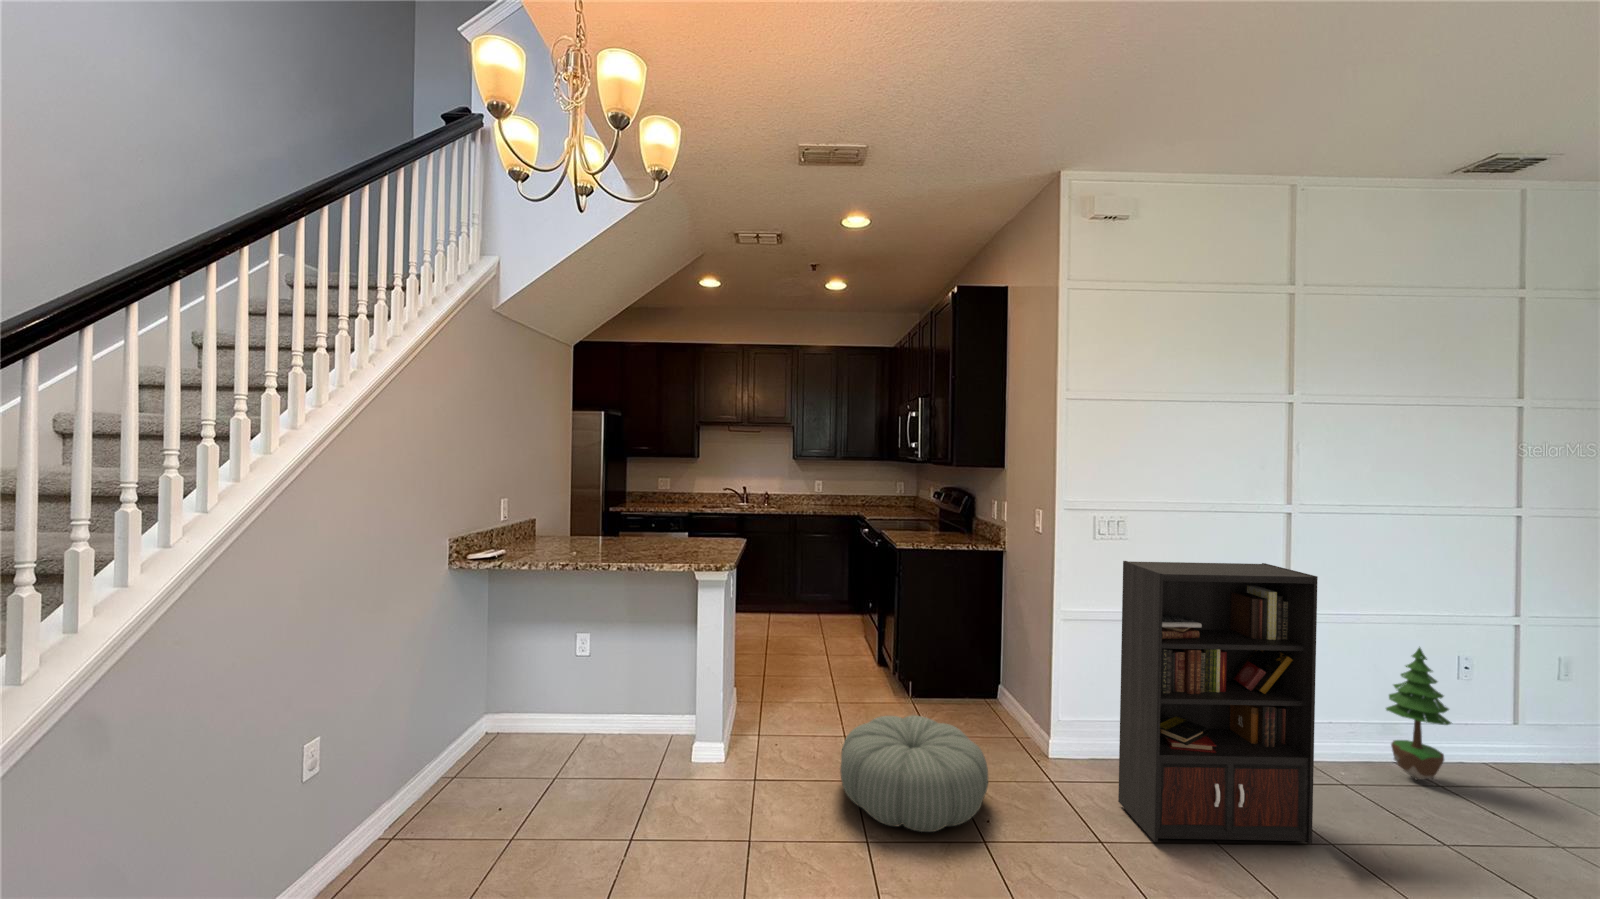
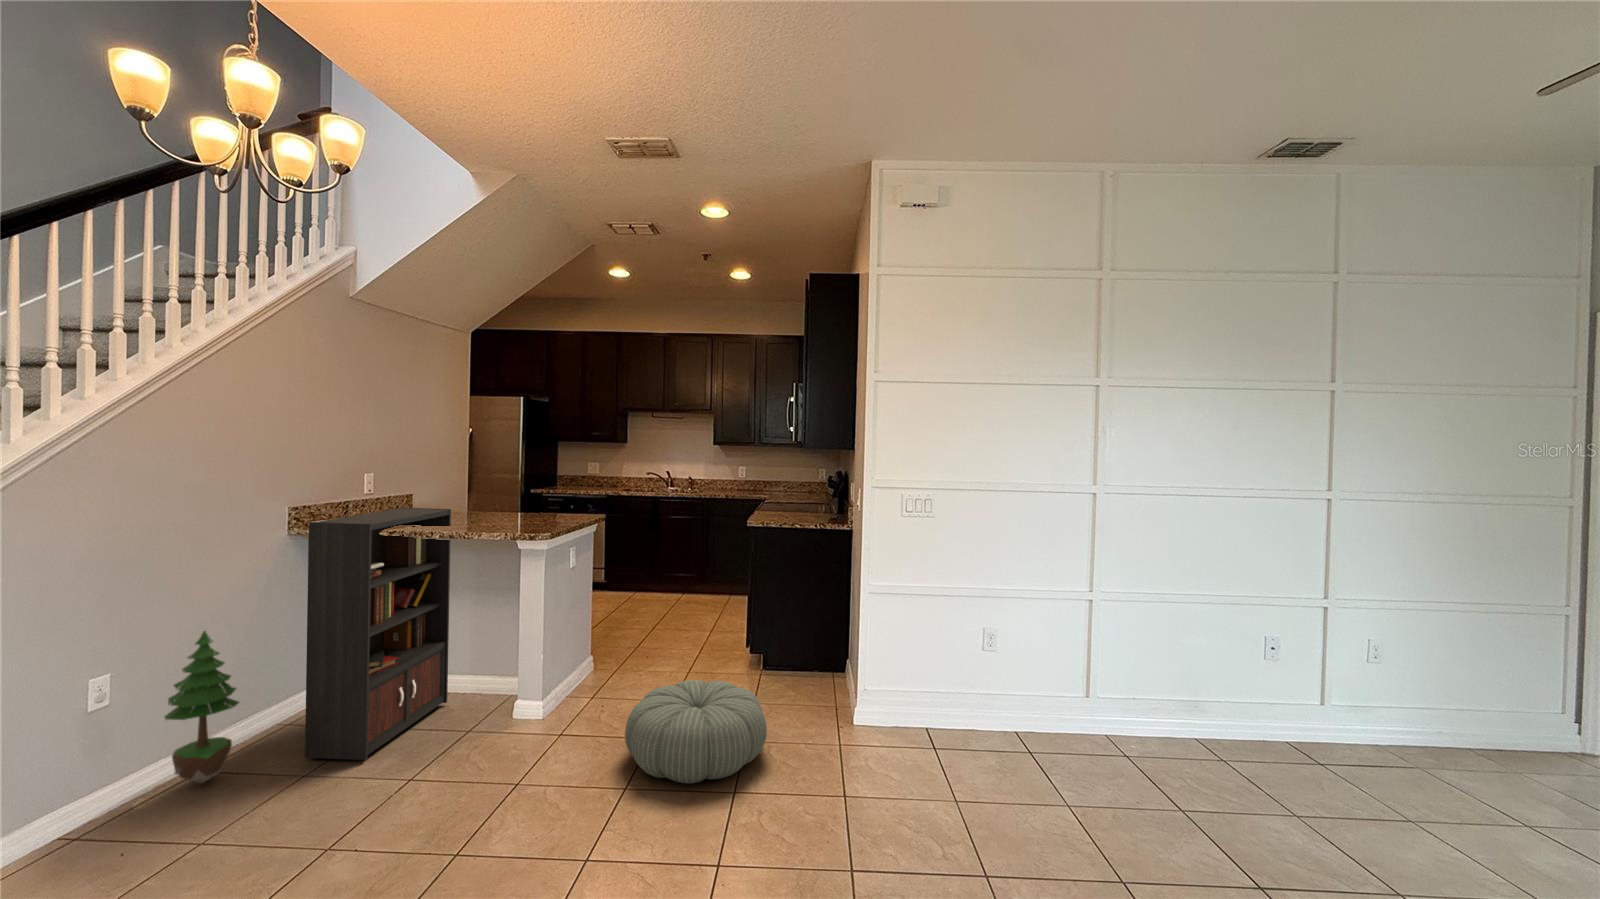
bookcase: present [1118,561,1318,845] -> present [305,508,451,760]
potted tree: present [1386,648,1451,780] -> present [165,631,239,783]

